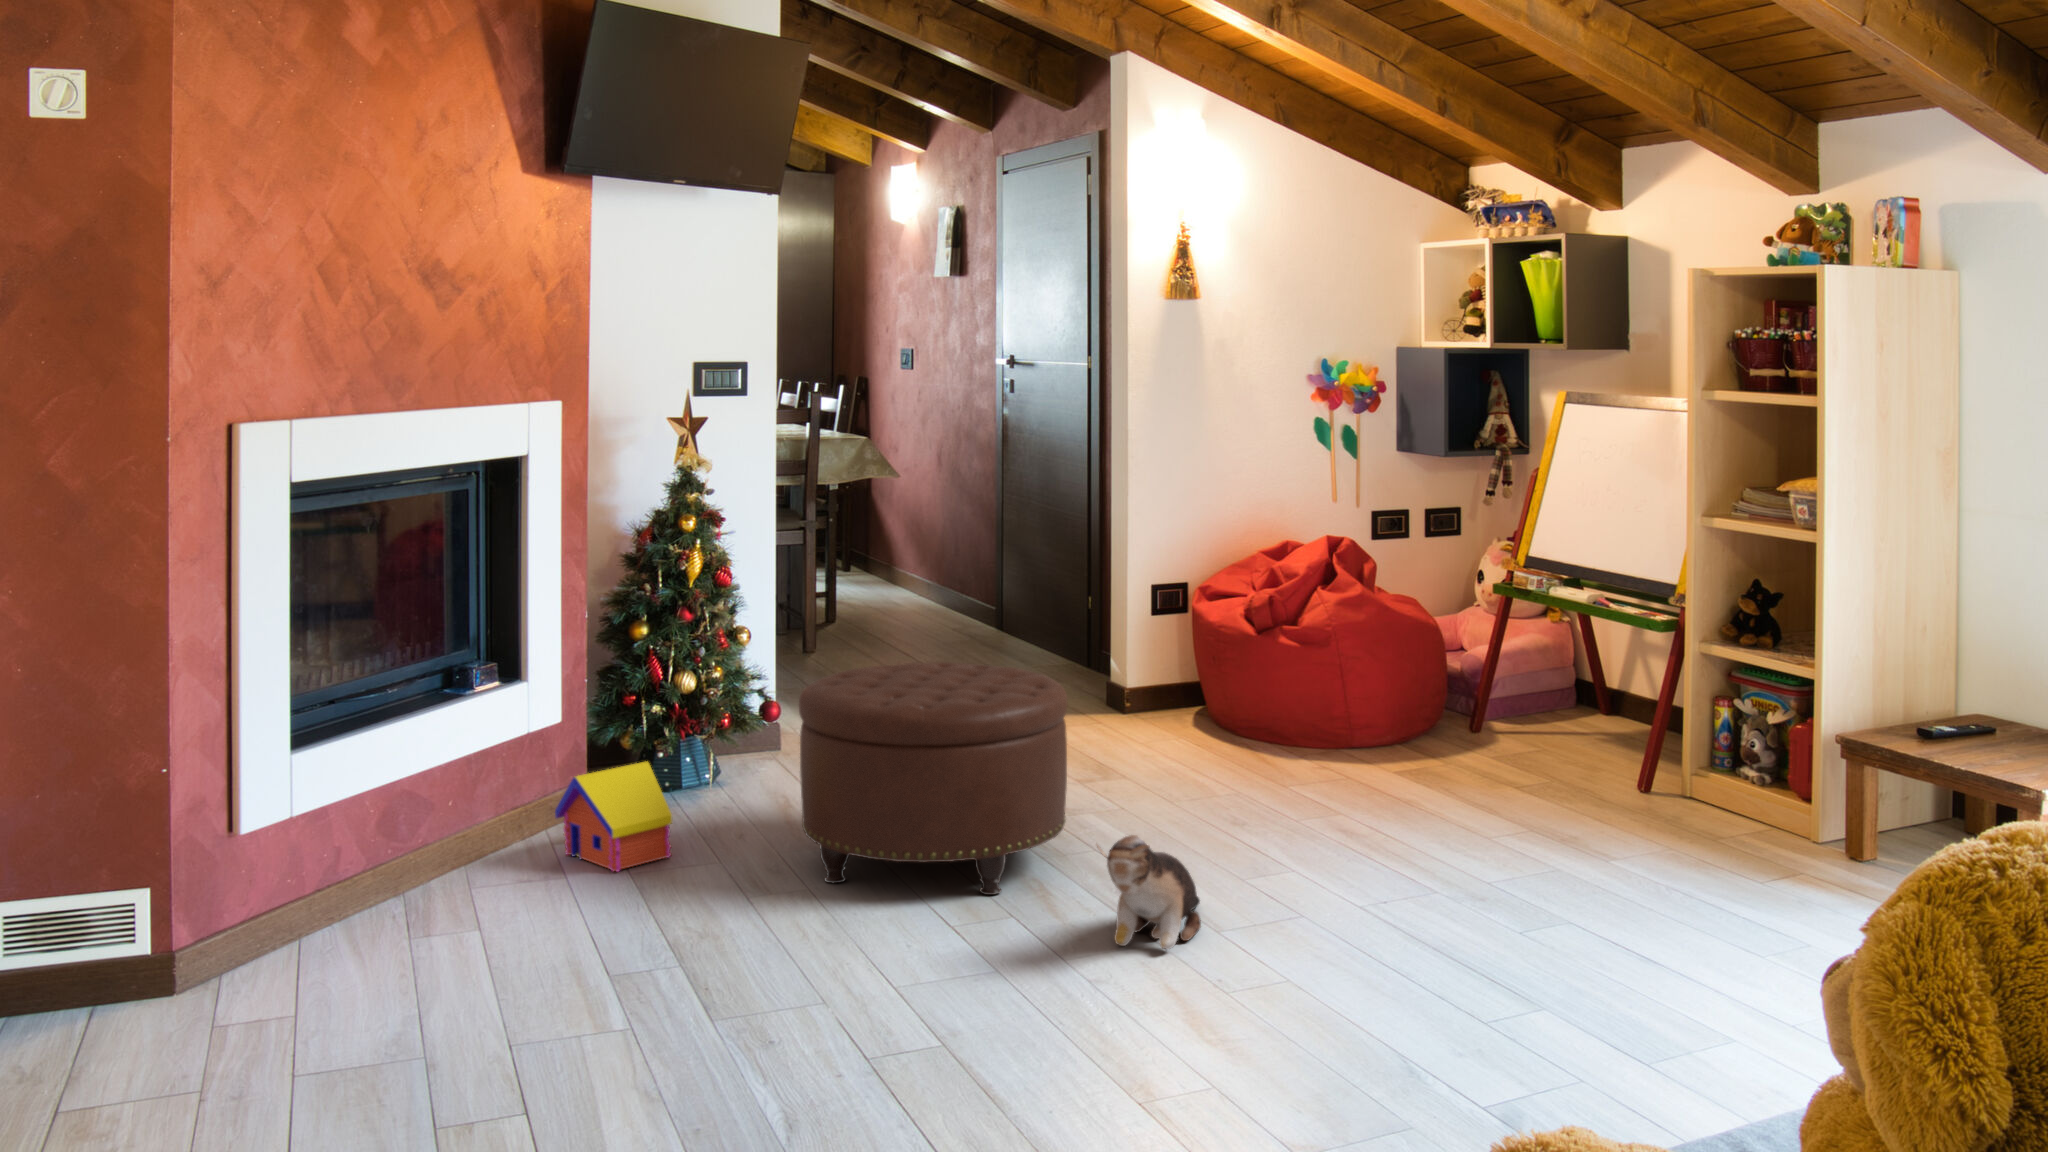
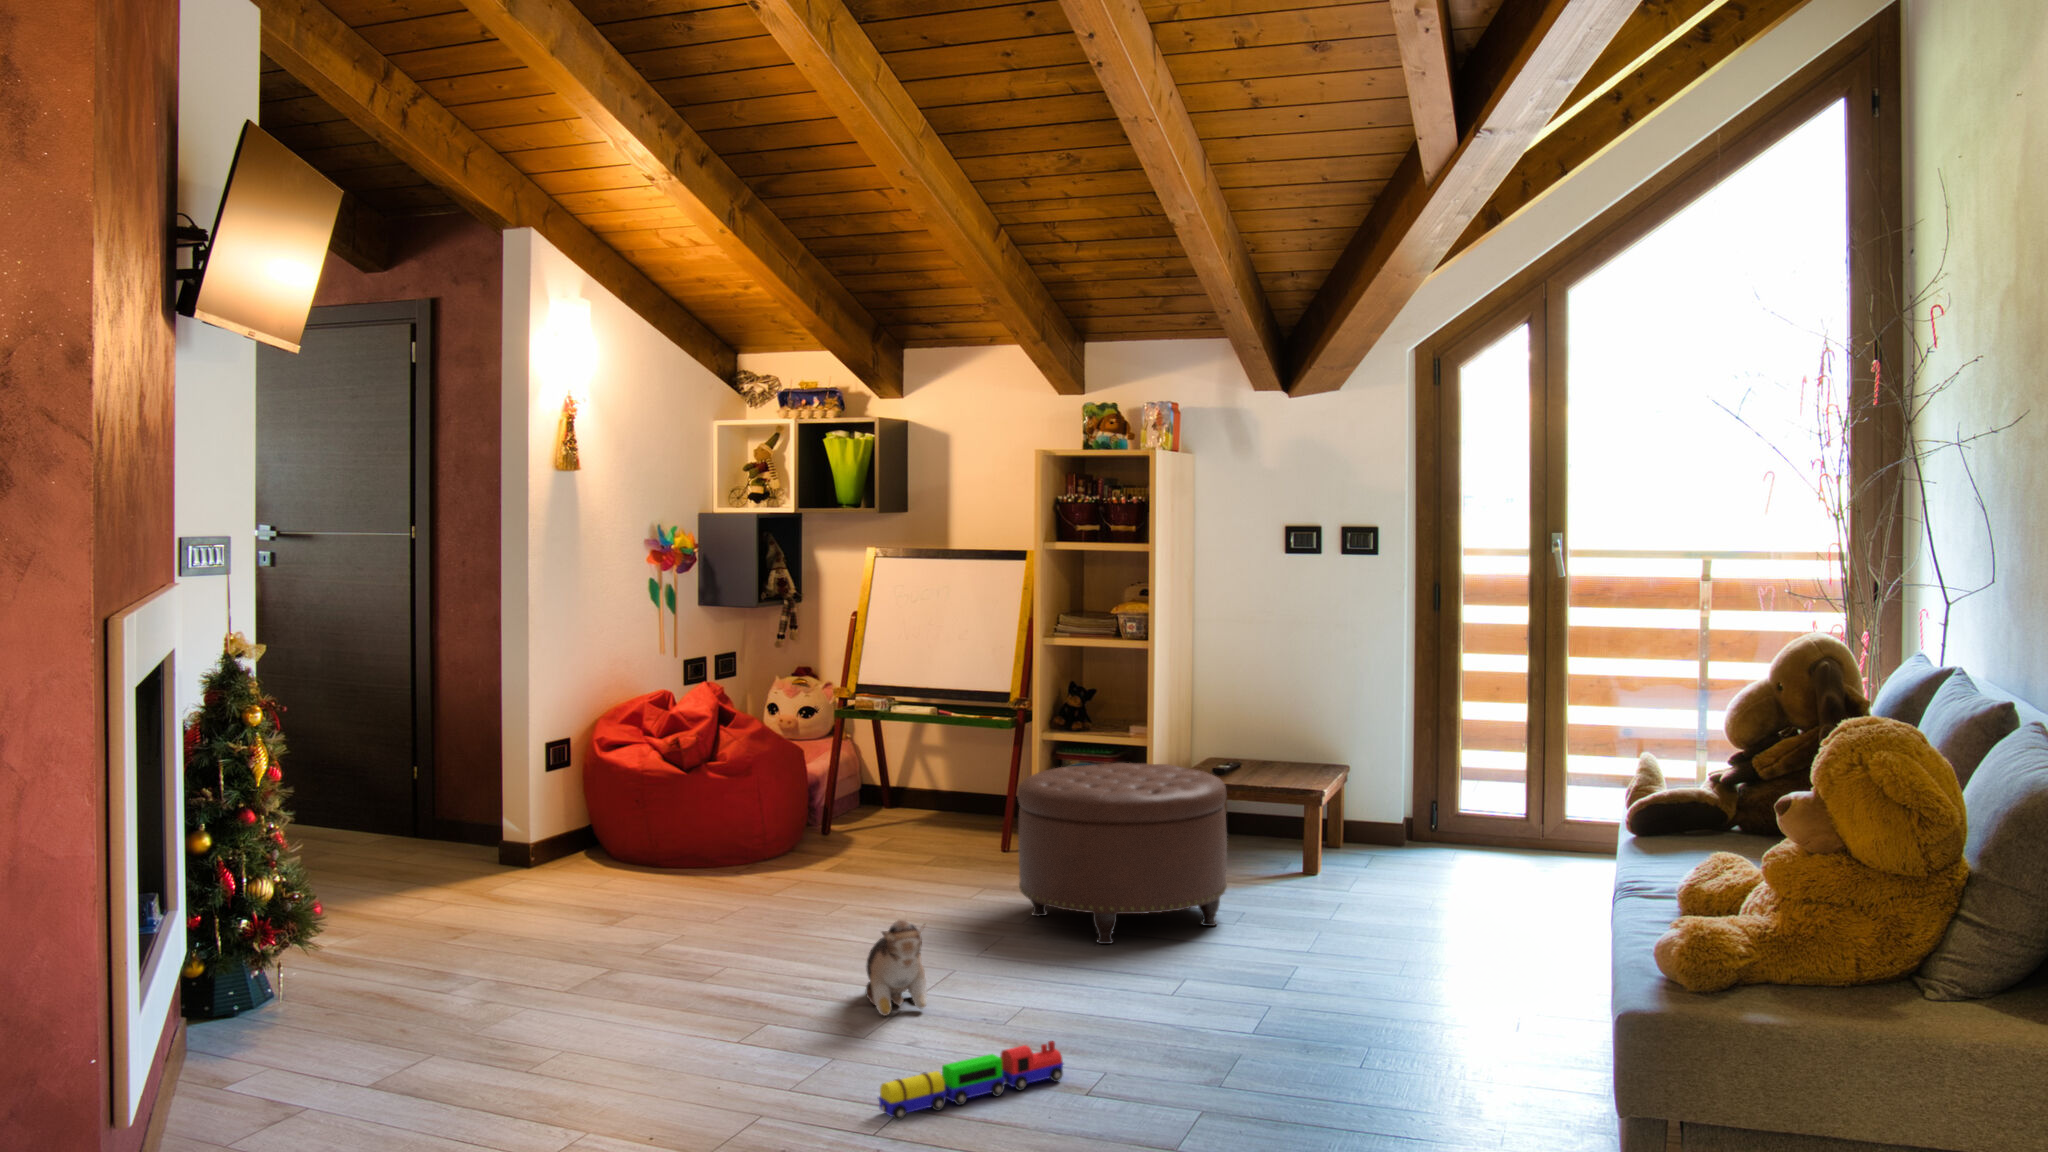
ottoman: present [799,662,1067,895] -> present [1017,763,1227,944]
toy house: present [555,761,672,872] -> none [238,966,379,1084]
toy train: none [894,1016,1154,1083] -> present [878,1041,1063,1120]

